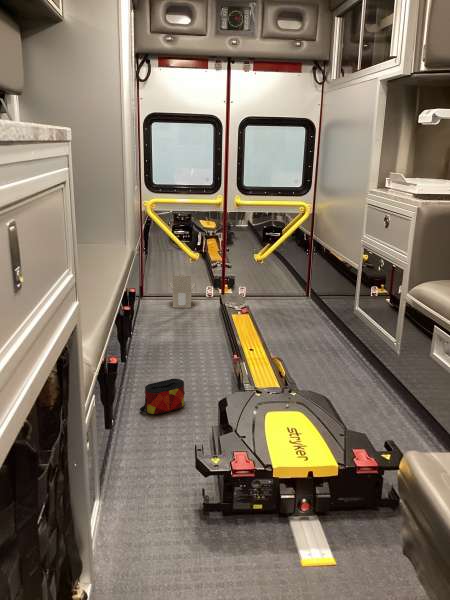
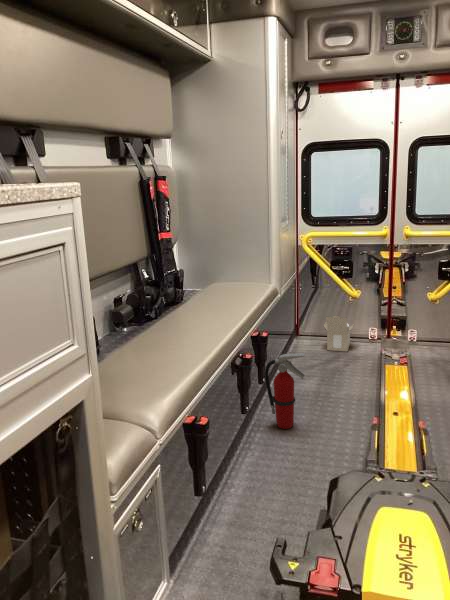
fire extinguisher: none [137,302,174,373] -> present [265,353,305,429]
bag: present [140,379,185,415] -> none [252,441,305,481]

